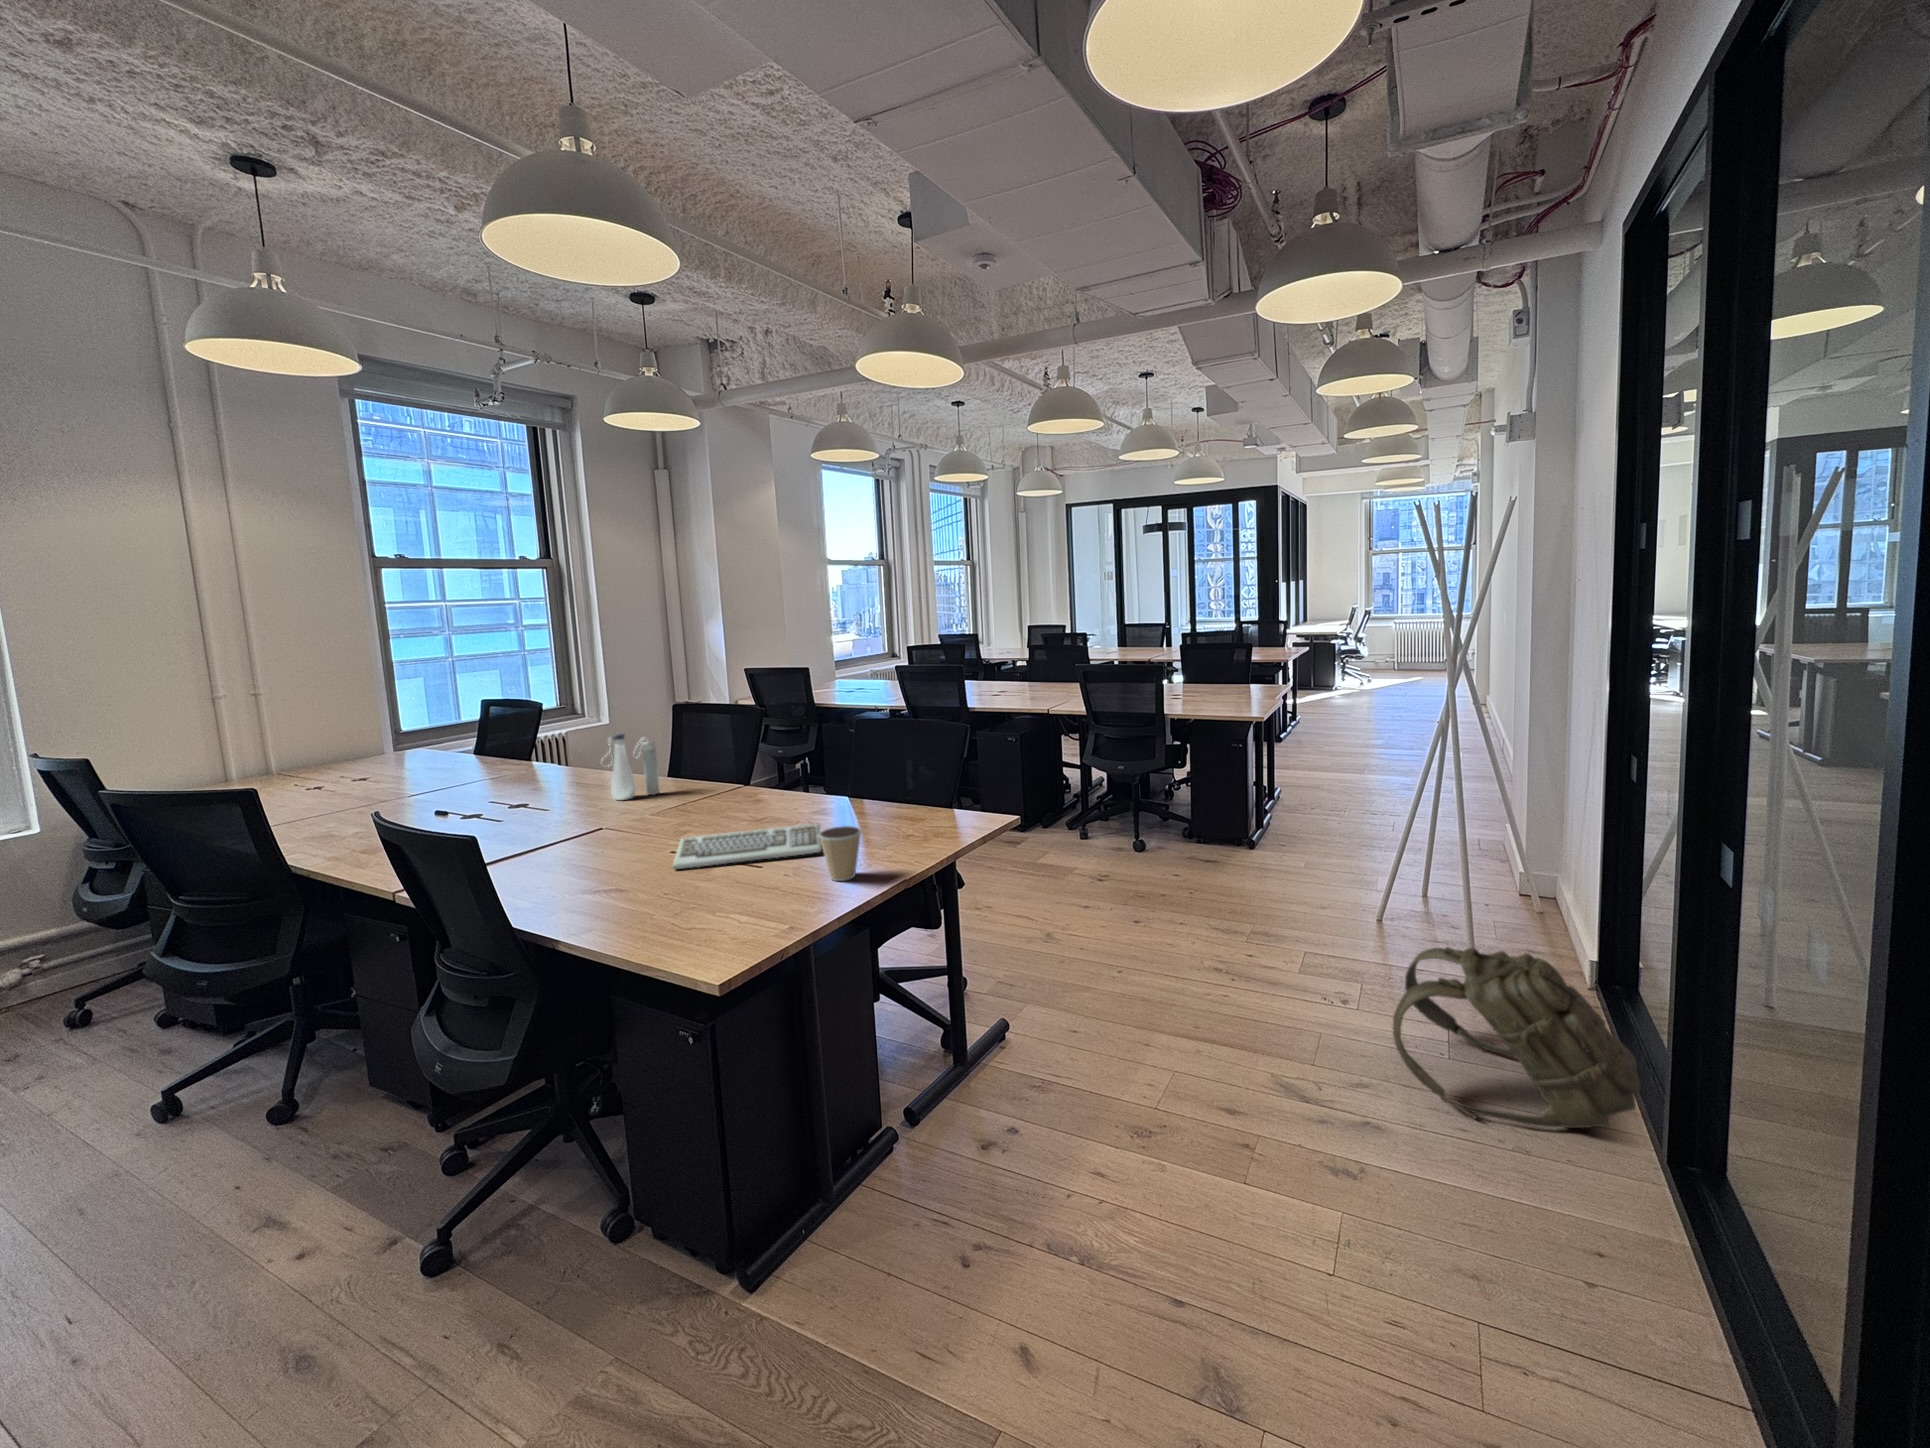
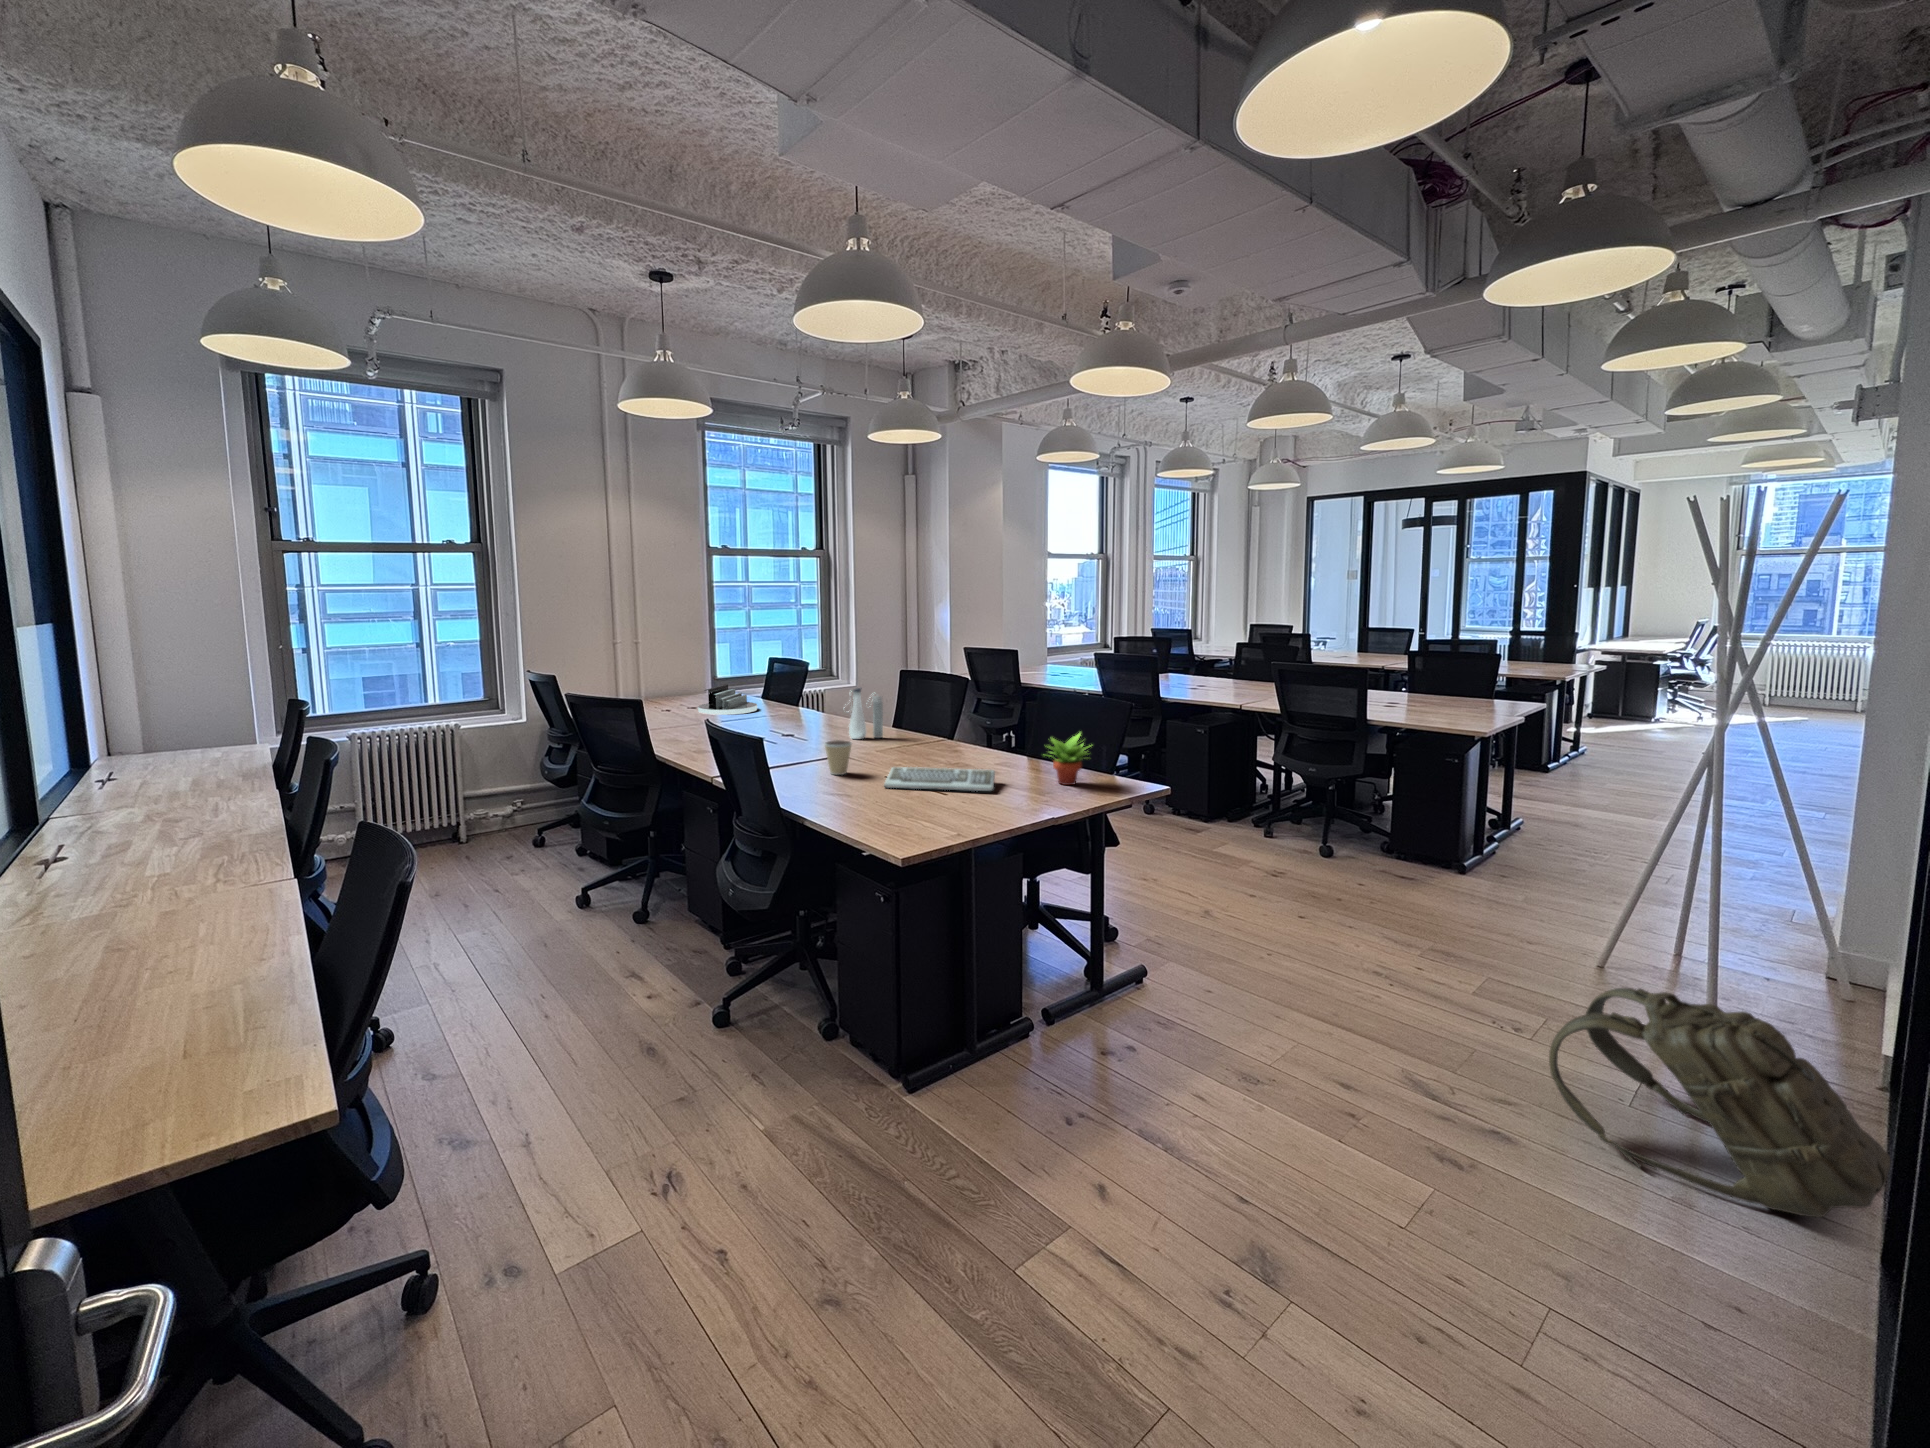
desk organizer: none [370,742,469,788] -> present [698,684,757,715]
succulent plant: none [874,763,933,829] -> present [1048,733,1088,785]
coffee cup: present [819,826,861,881] -> present [825,740,852,775]

